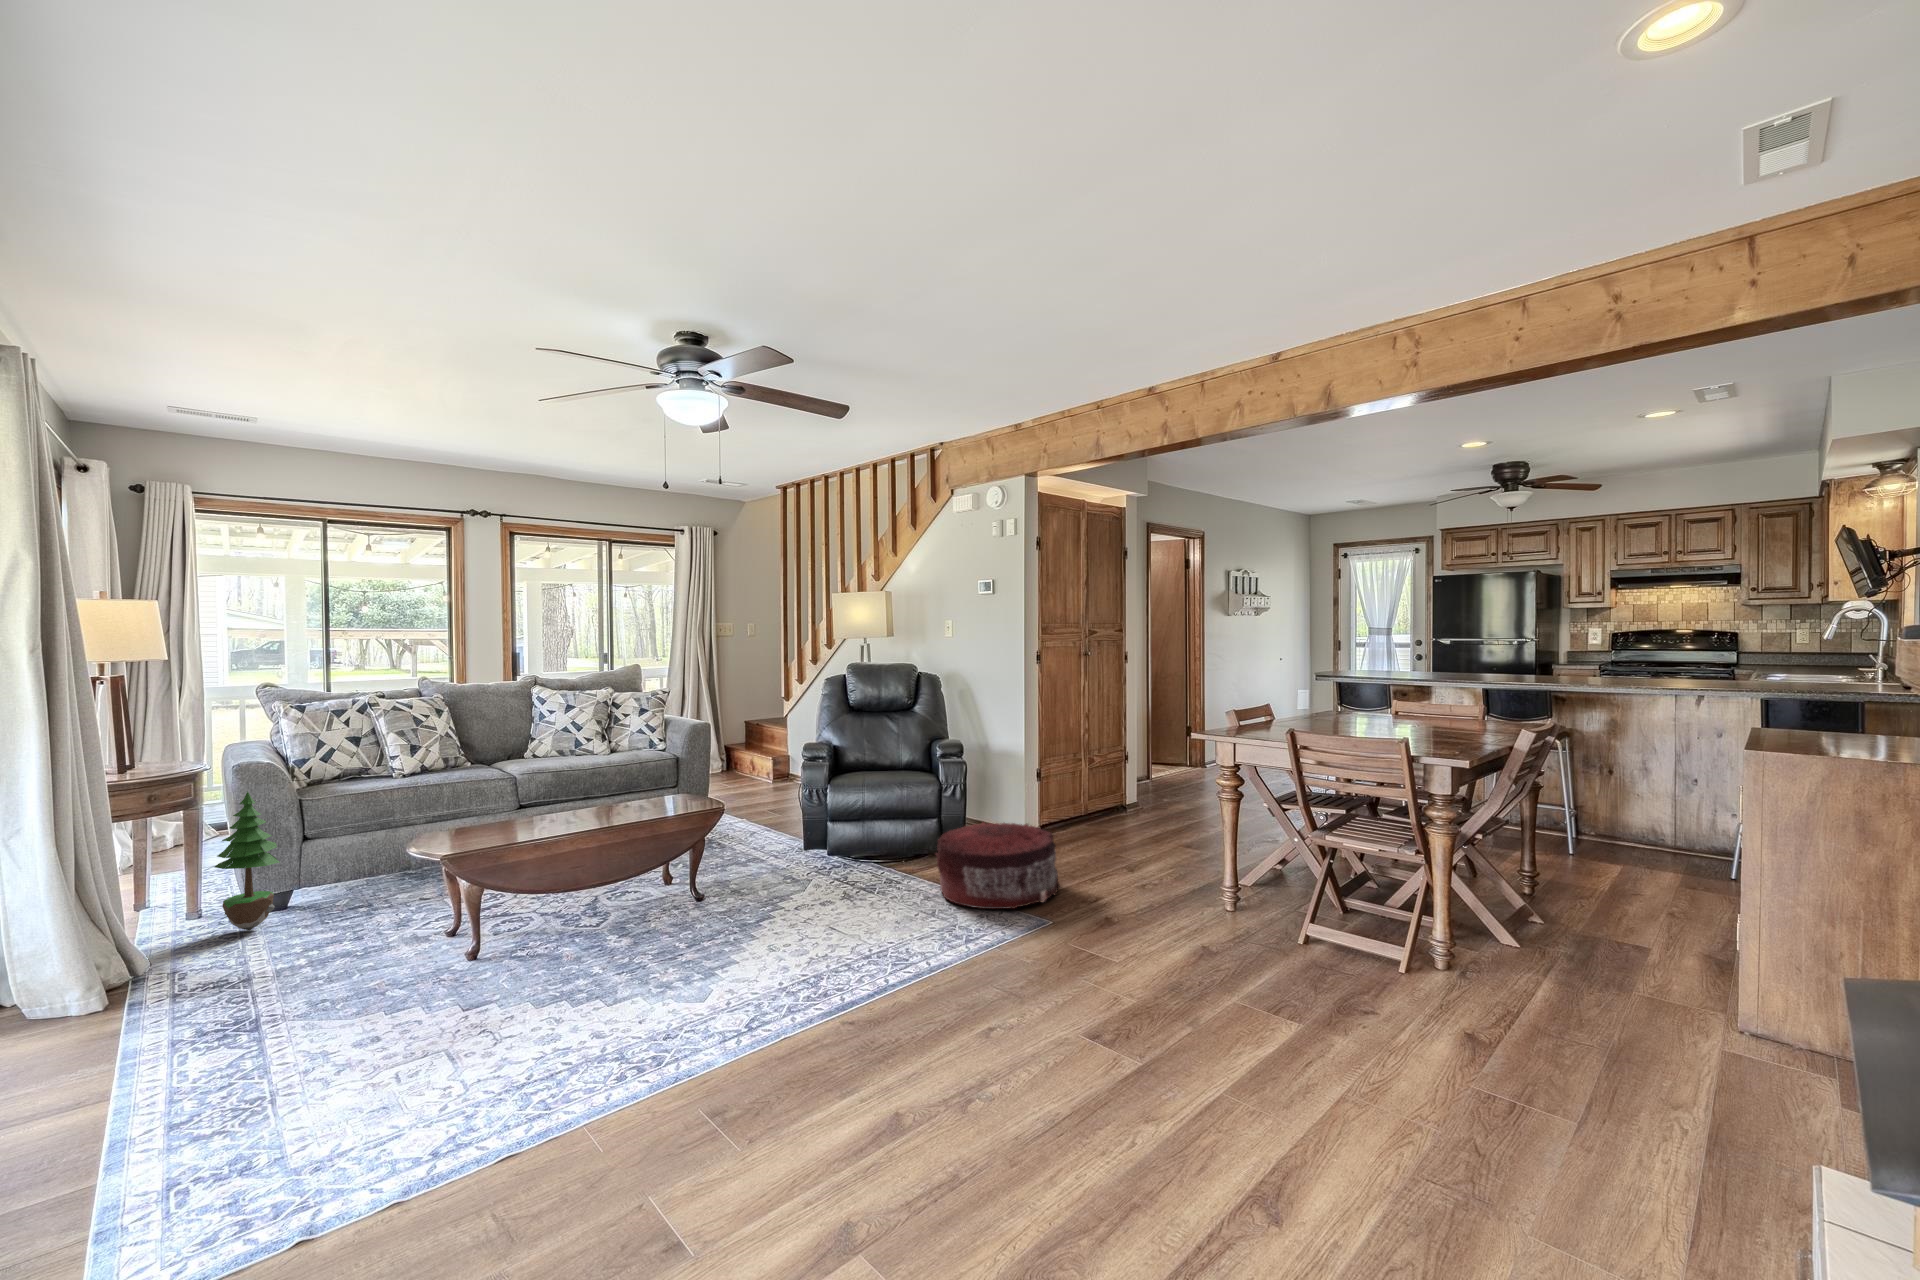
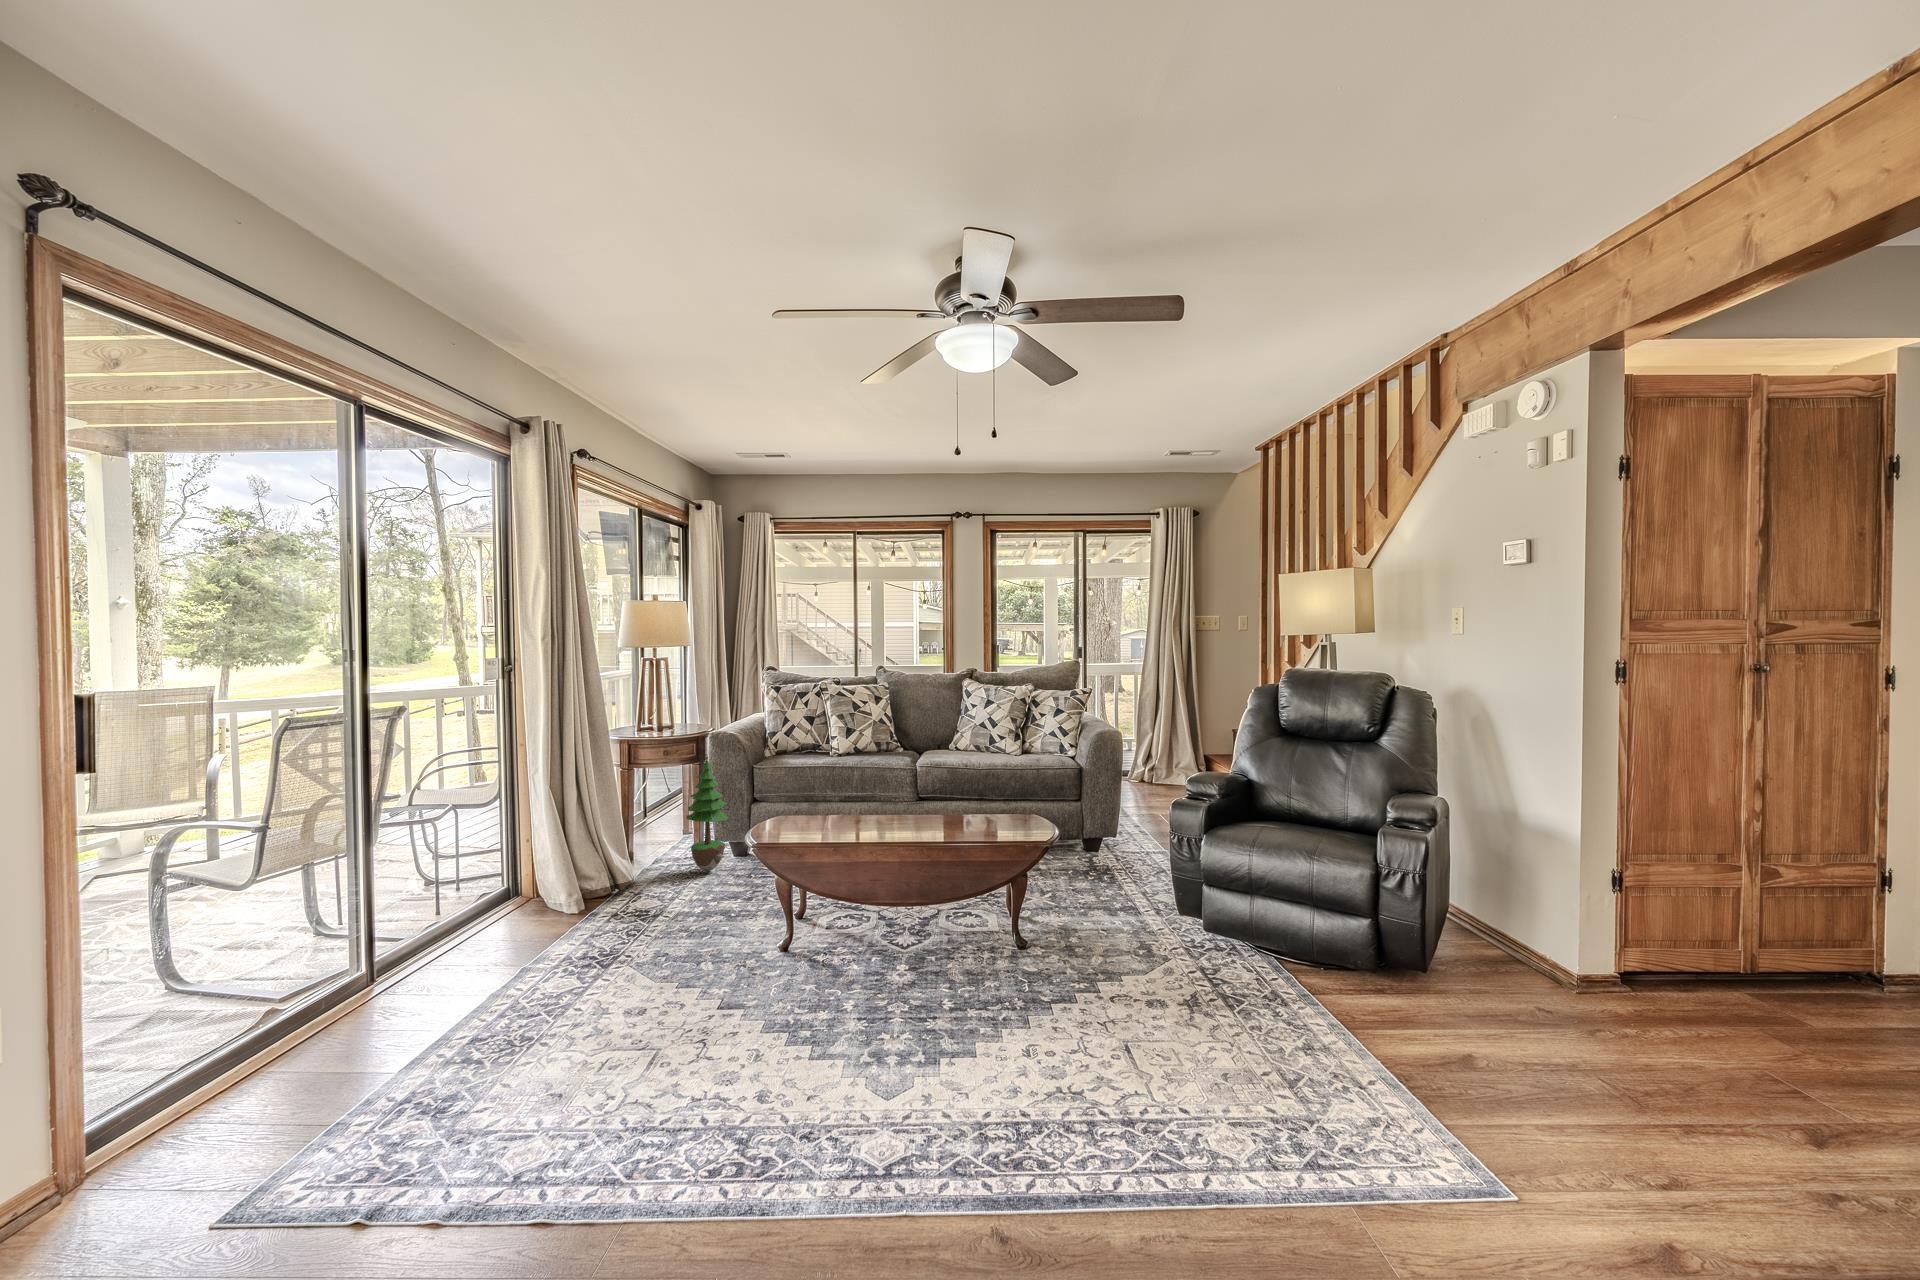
pouf: present [936,823,1060,909] -> none [1329,945,1582,1143]

